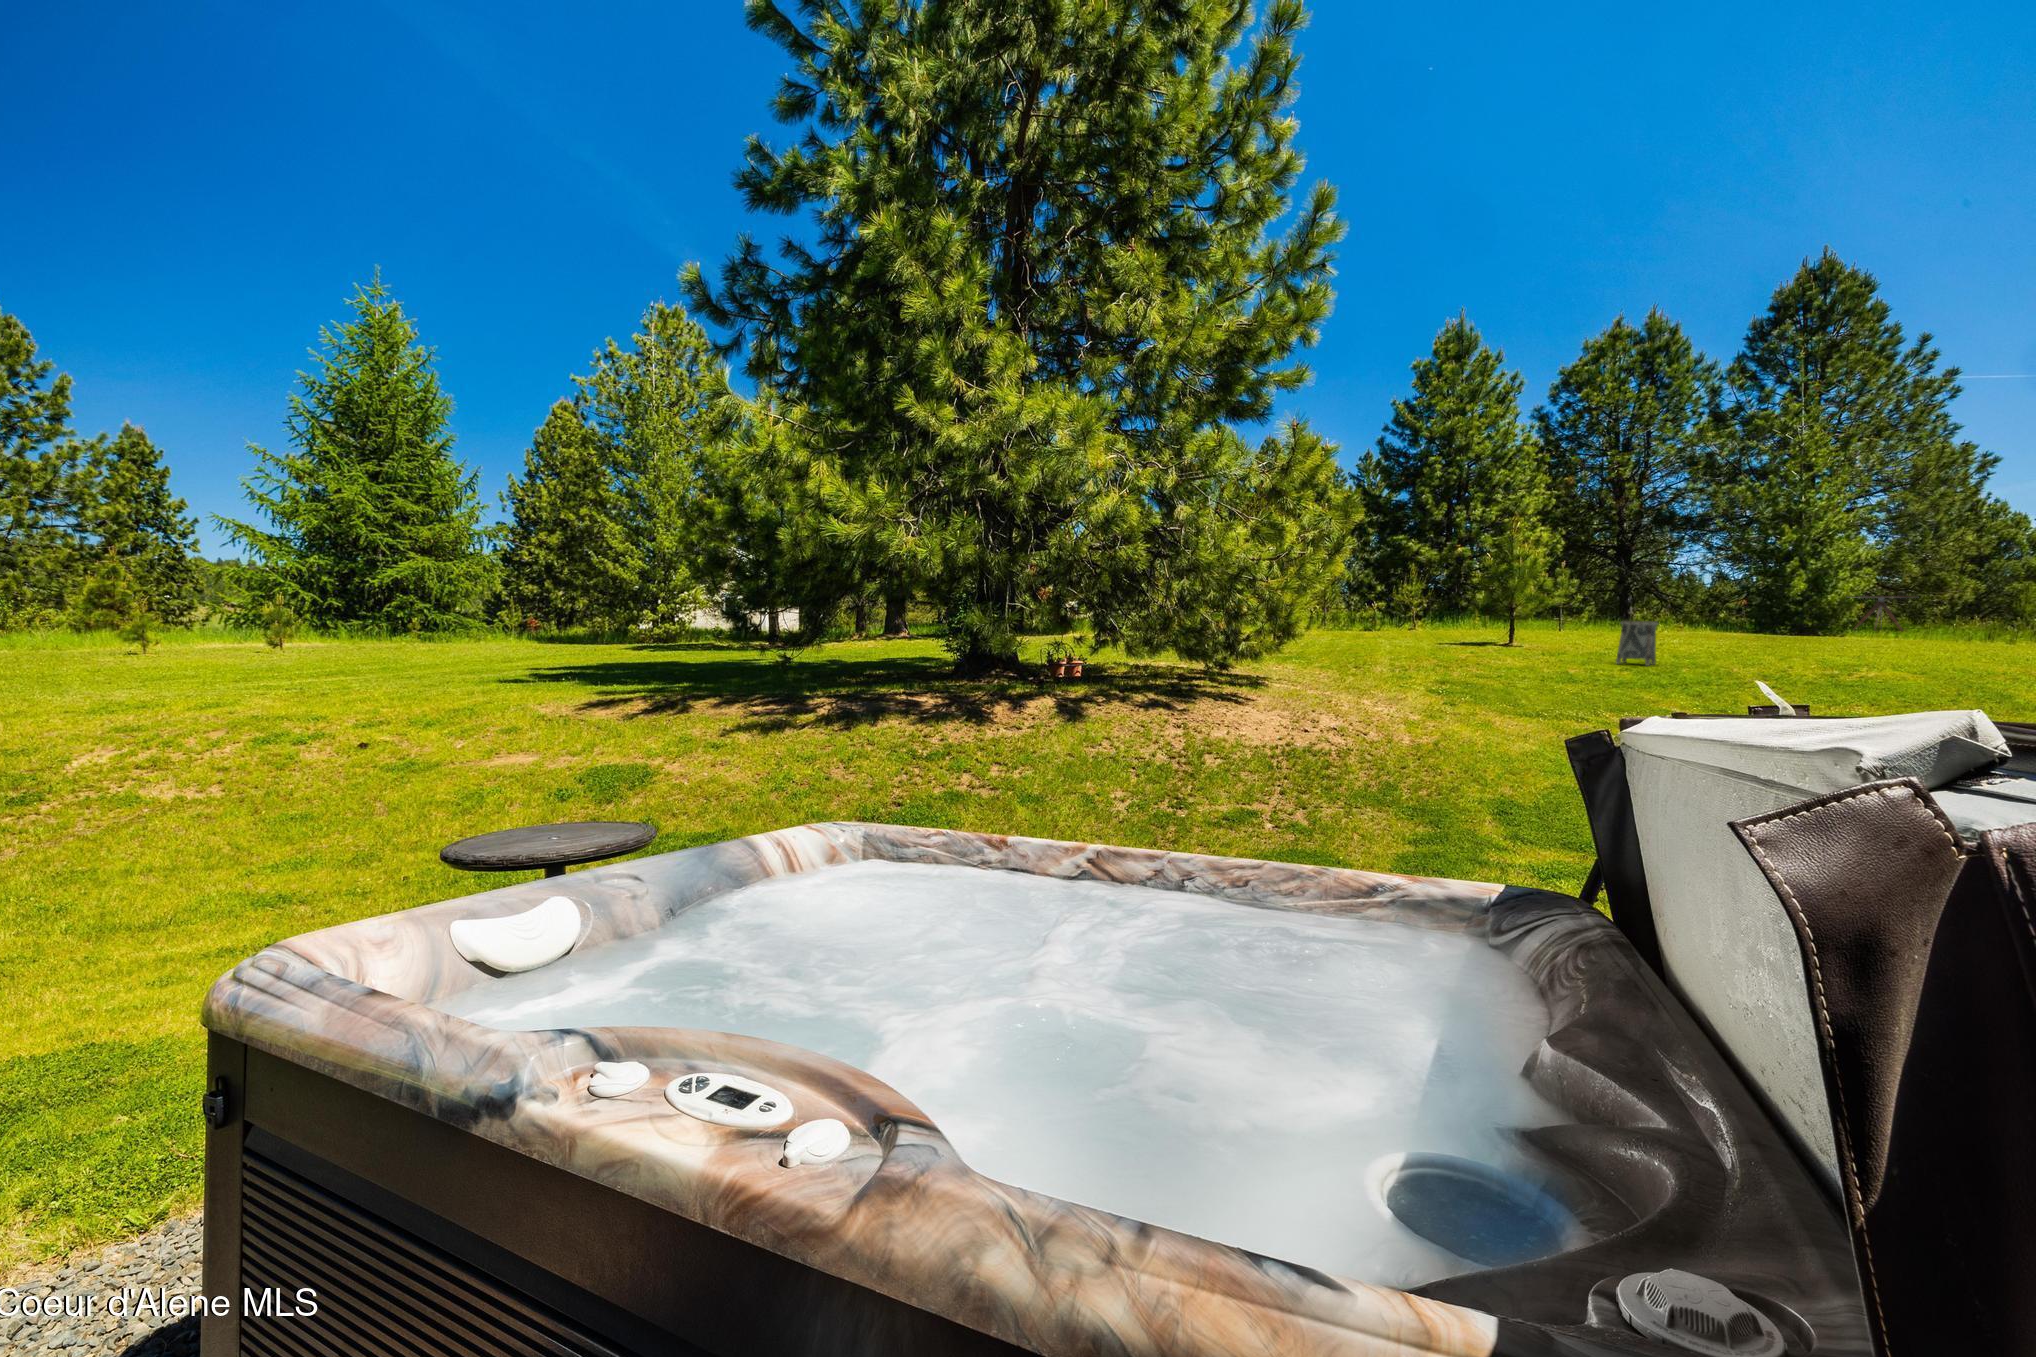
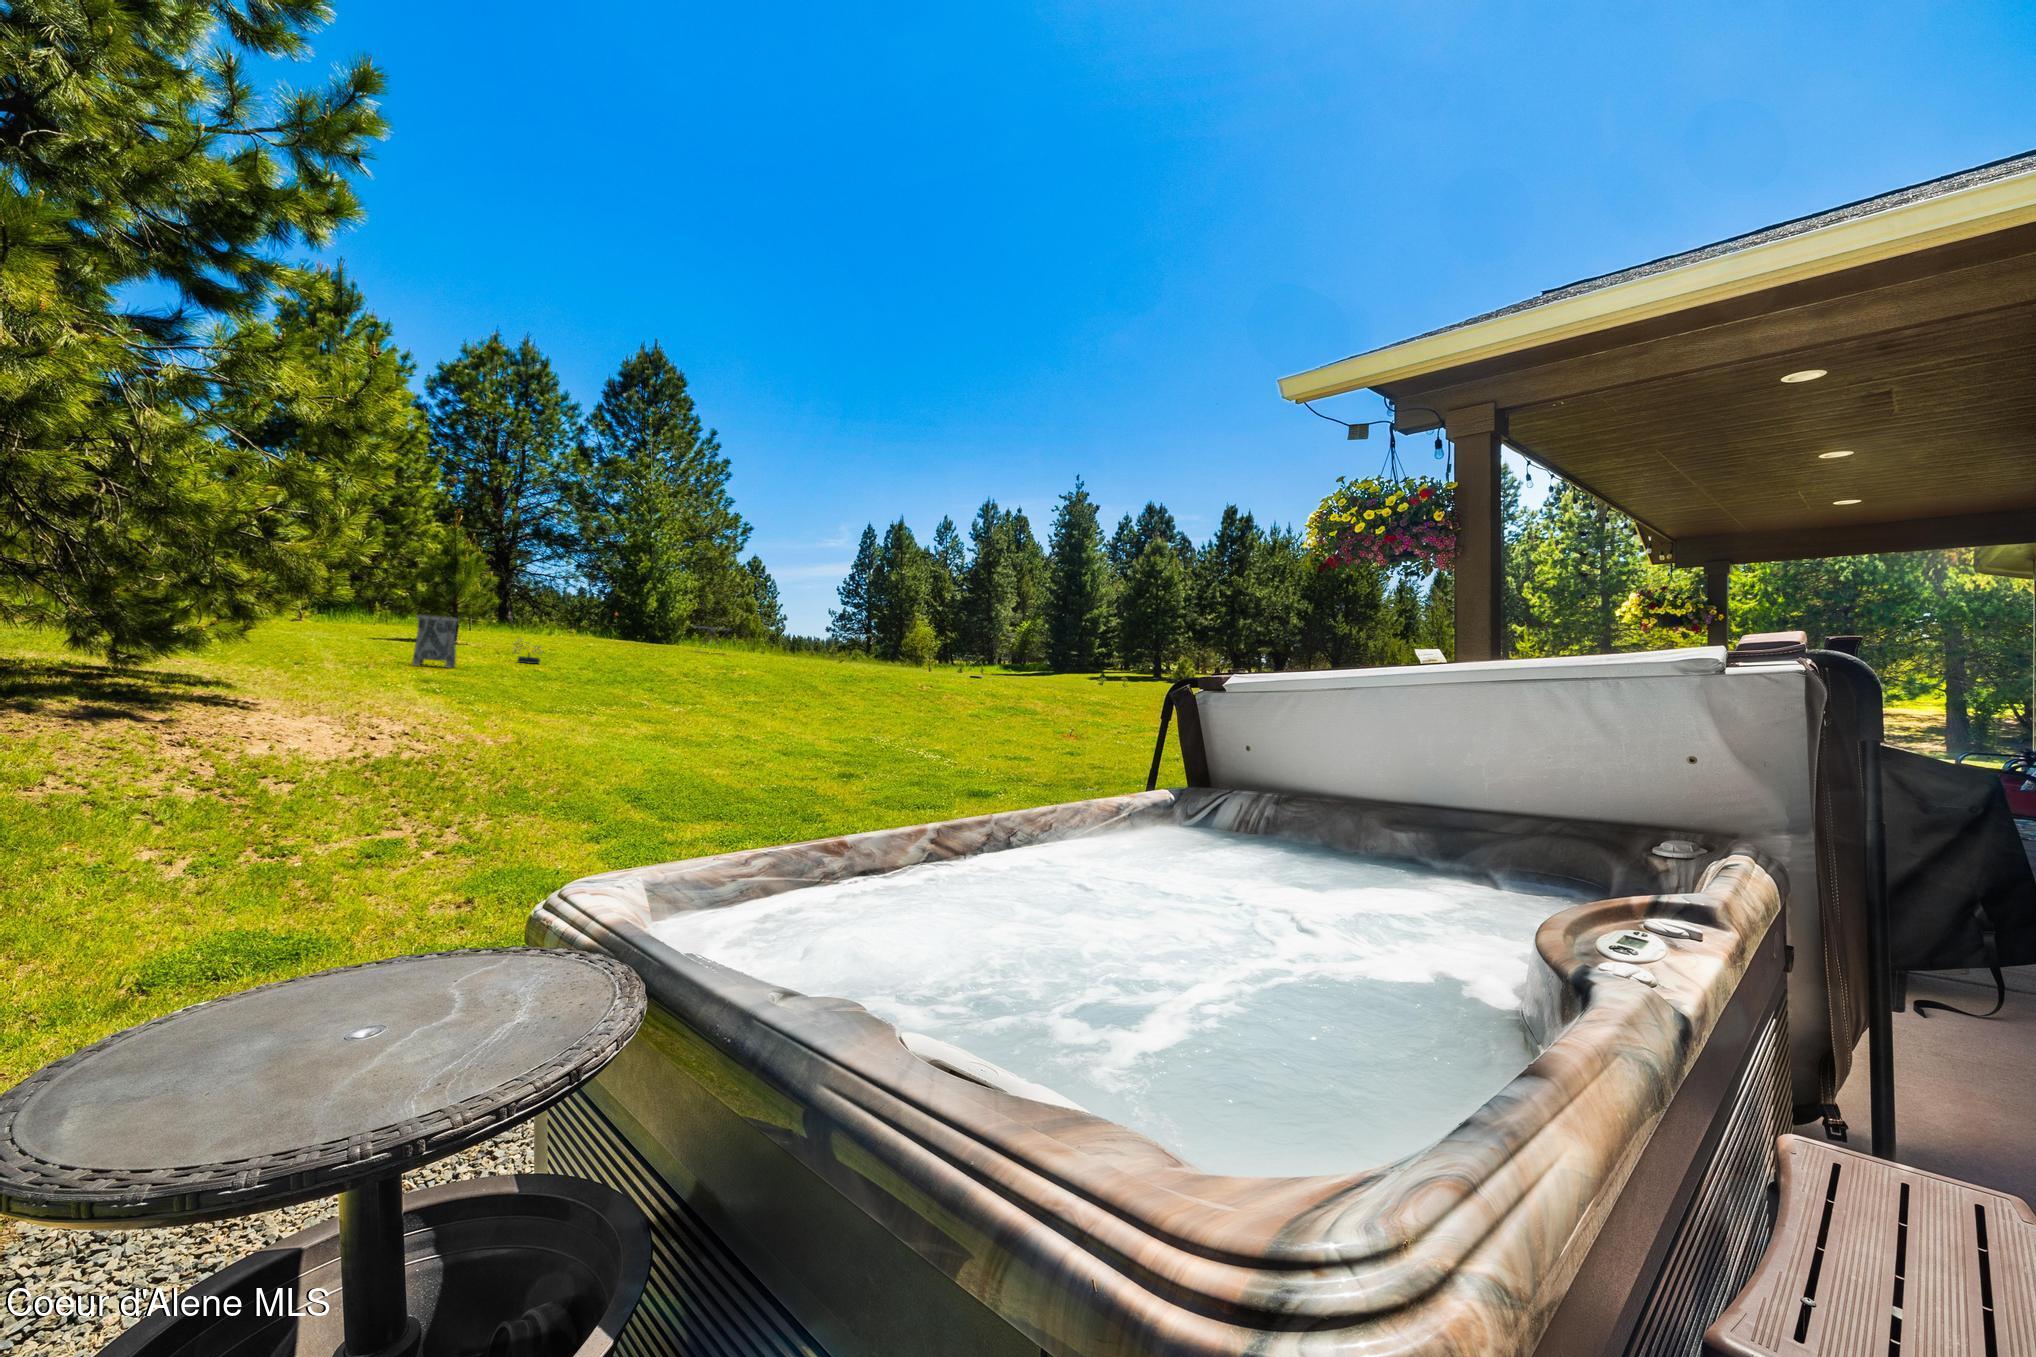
basket: present [1616,620,1658,666] -> present [412,614,458,668]
decorative plant: none [1501,632,1533,656] -> present [515,641,540,664]

